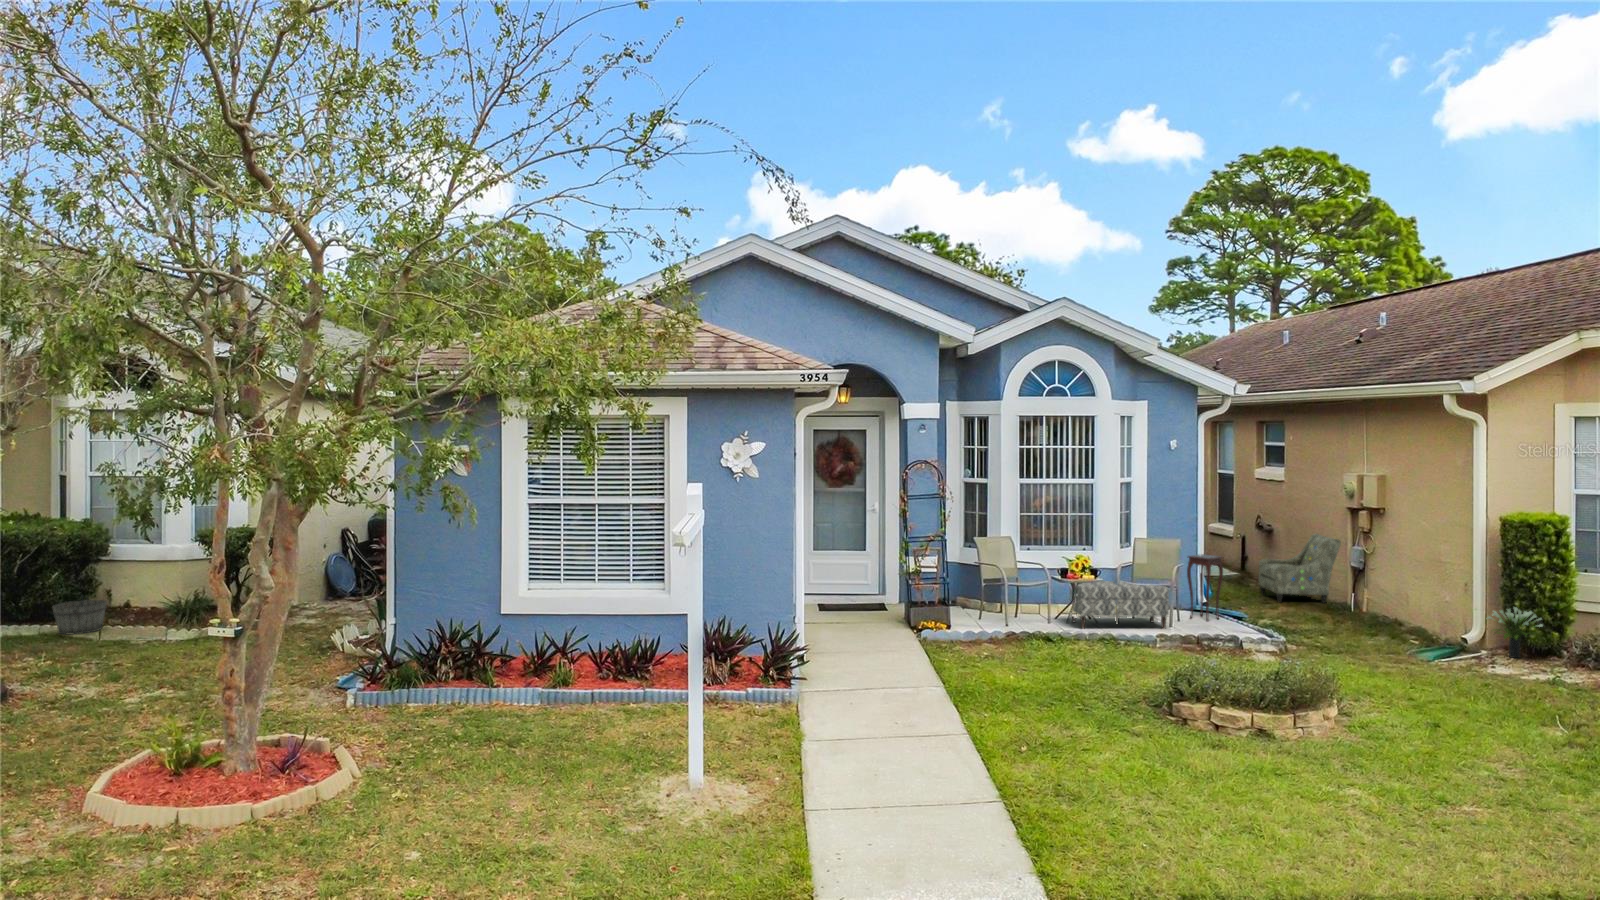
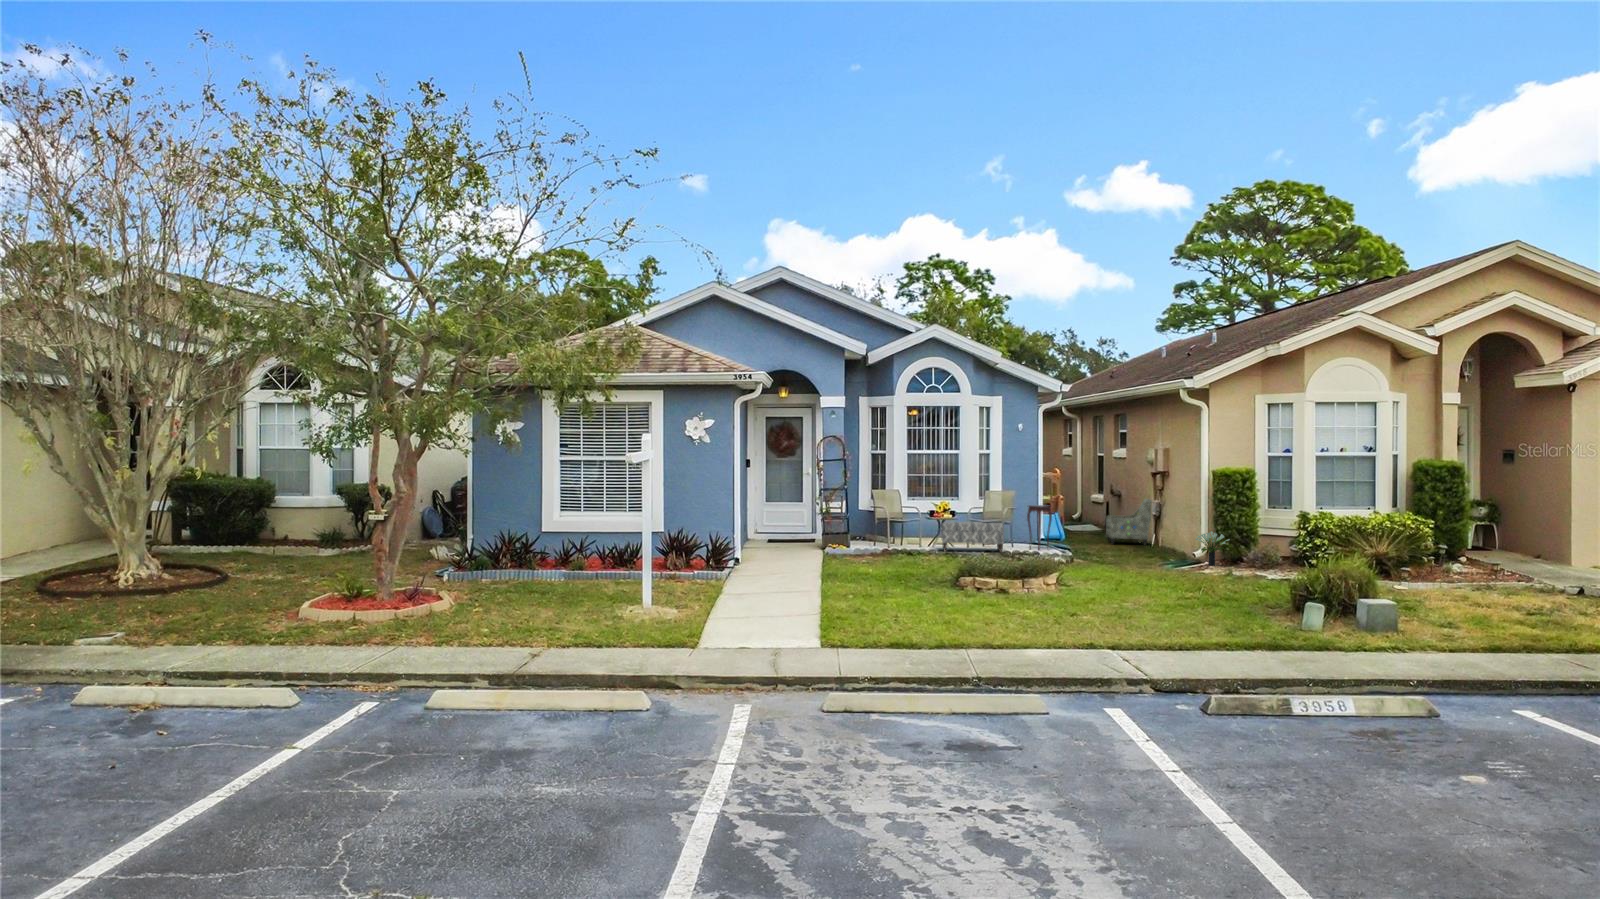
wooden bucket: present [52,595,107,634] -> none [282,519,314,544]

